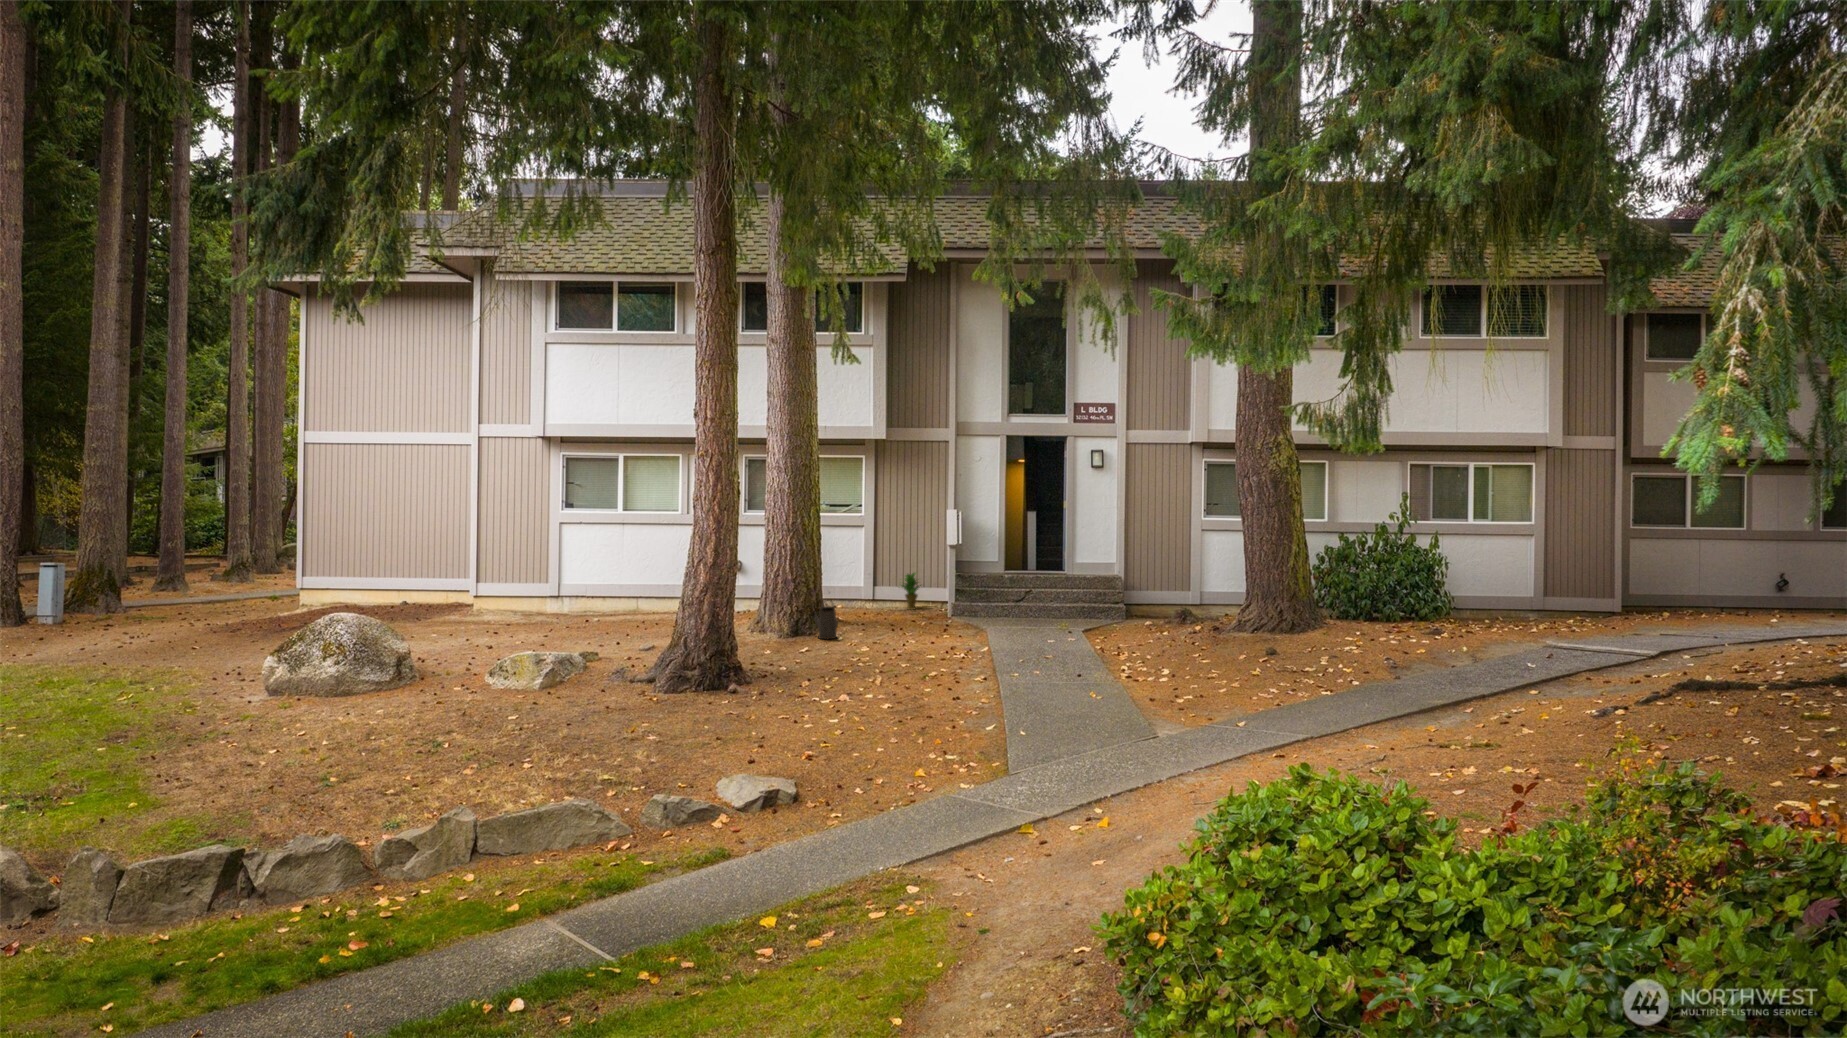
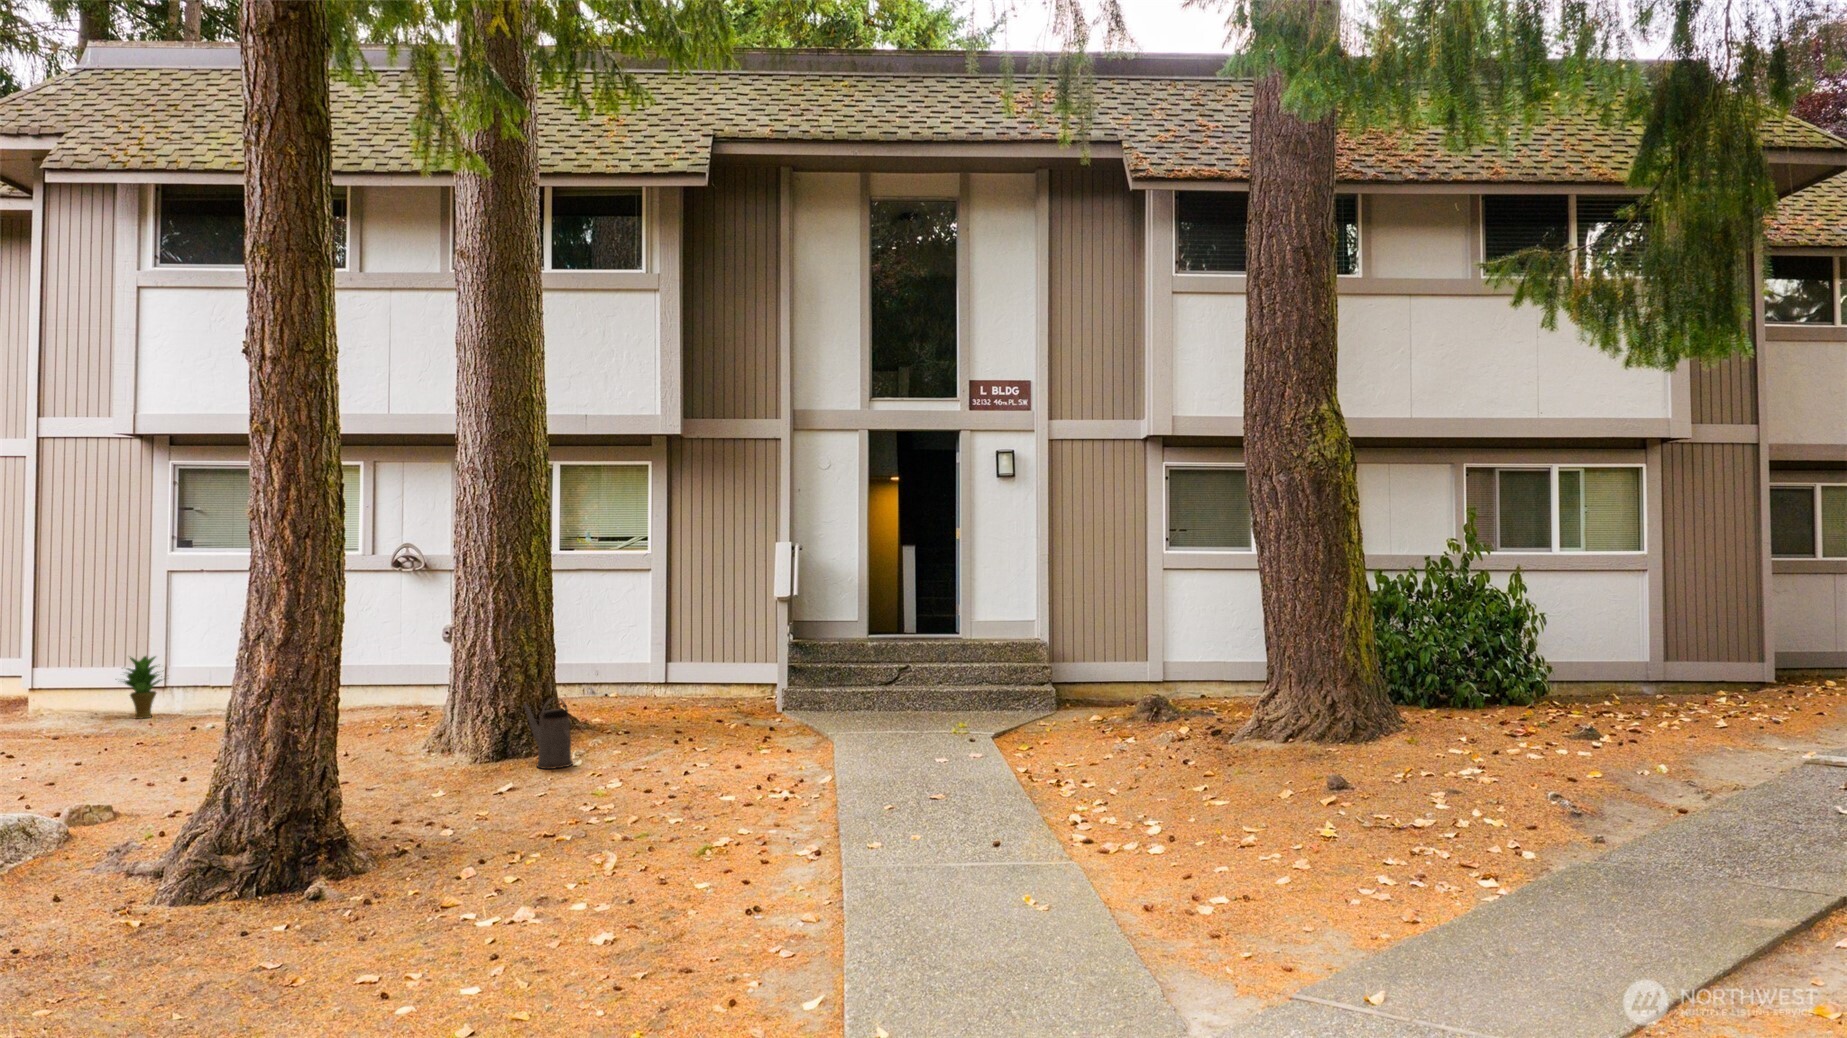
potted plant: present [901,573,921,610] -> present [124,656,162,719]

